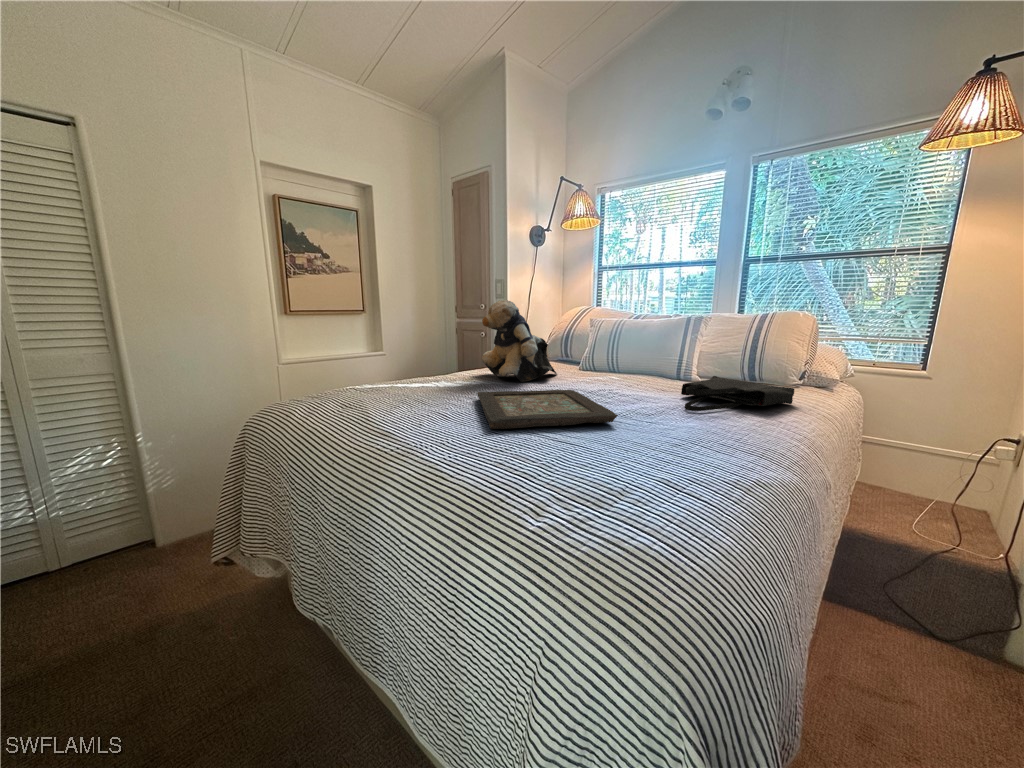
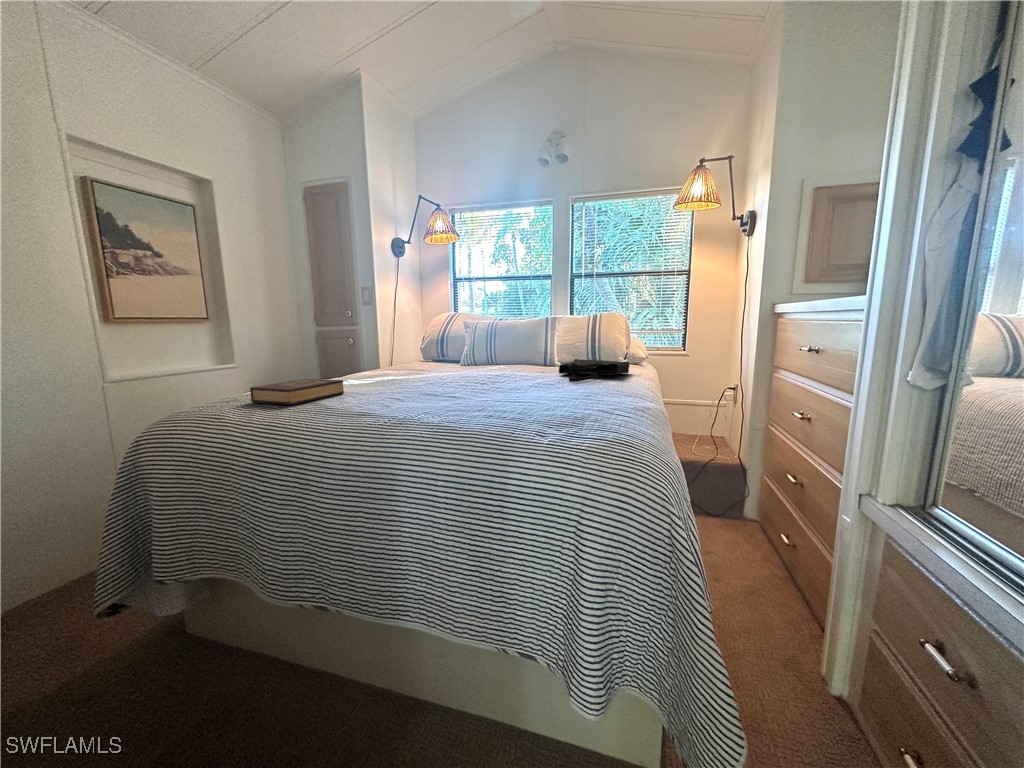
teddy bear: present [482,300,557,382] -> none [381,303,451,376]
hardback book: none [335,378,419,407] -> present [250,379,344,405]
decorative tray: present [478,390,618,429] -> none [403,376,536,405]

